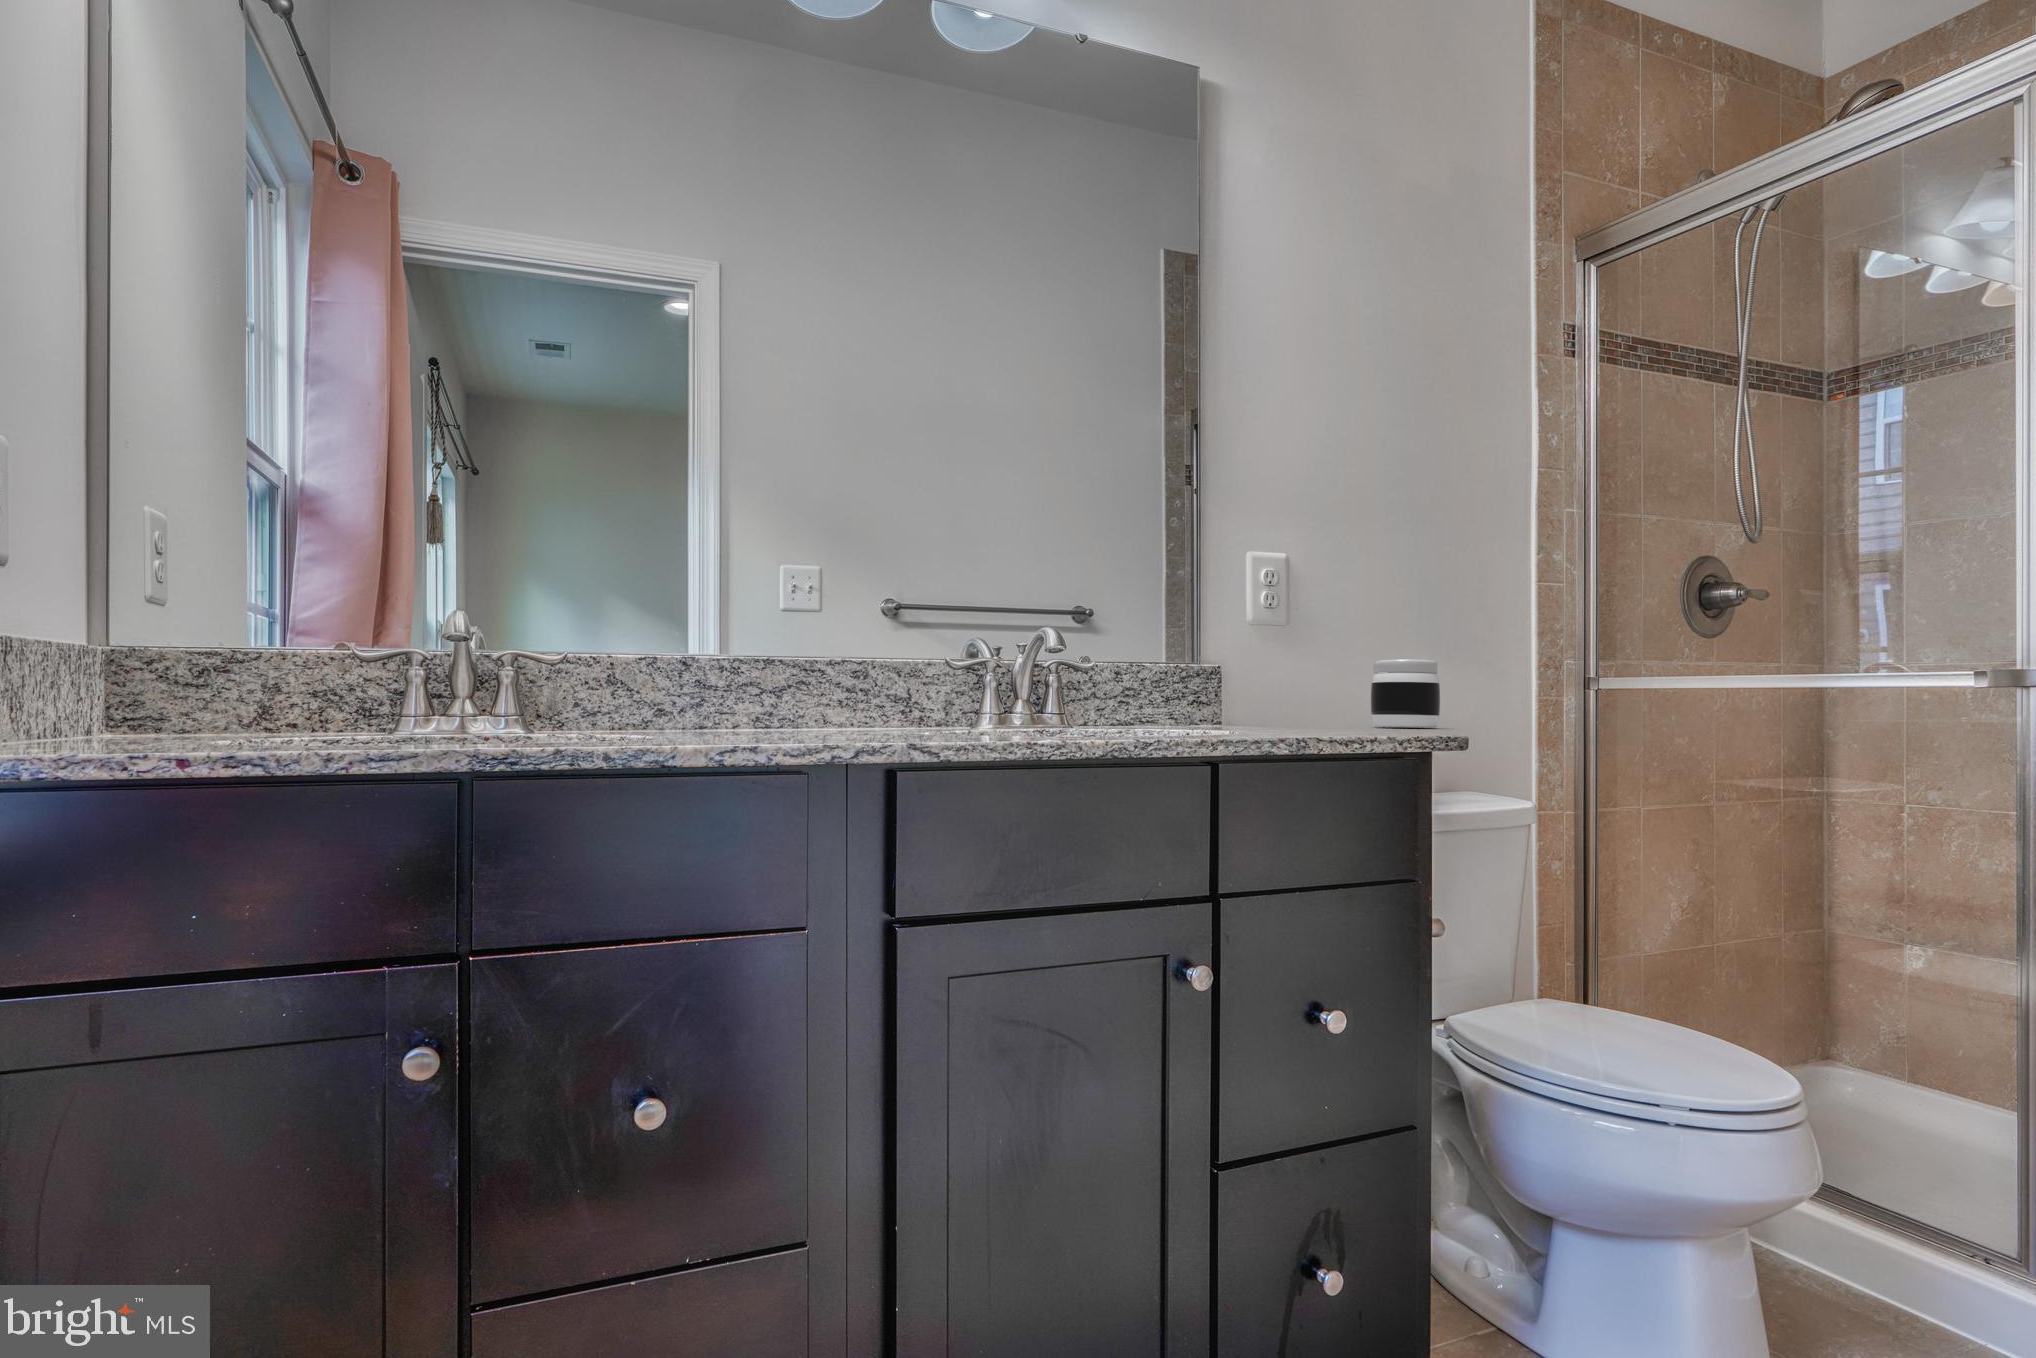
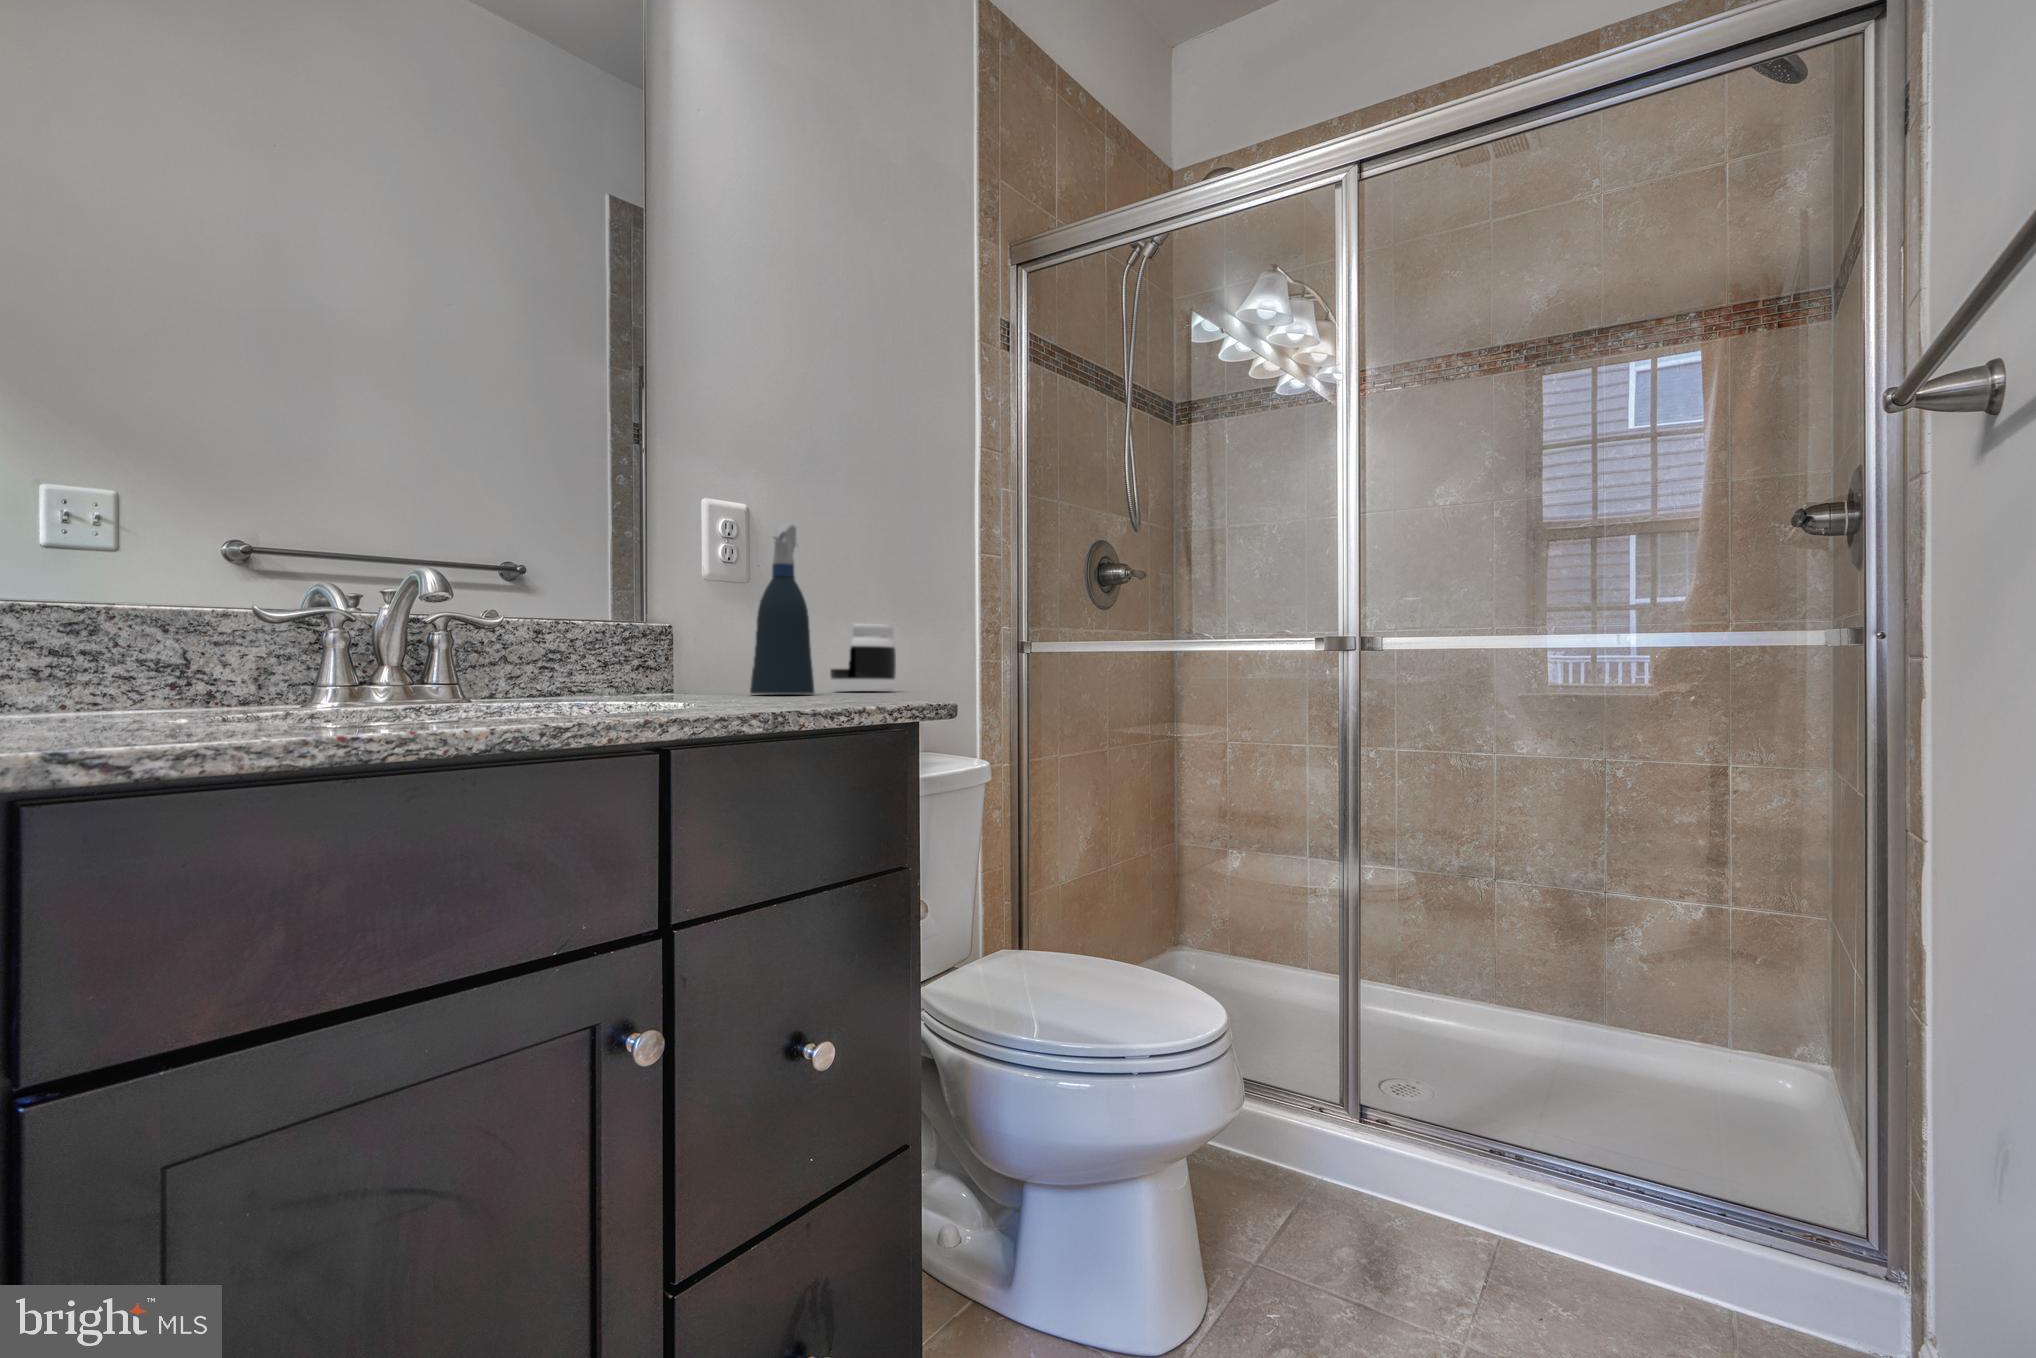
spray bottle: none [1291,567,1352,728] -> present [750,524,815,694]

